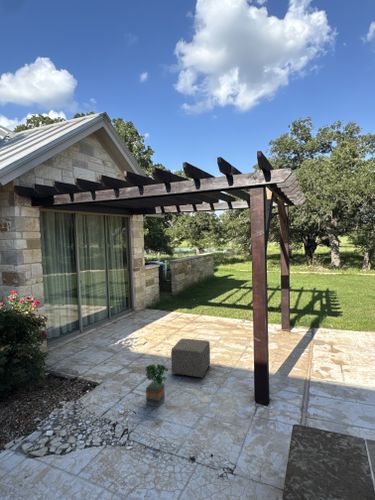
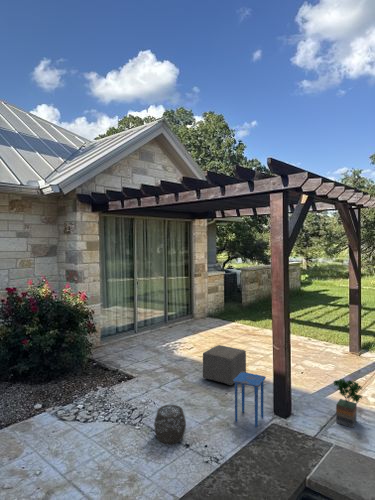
potted tree: present [145,364,168,407] -> present [334,379,362,428]
side table: none [222,366,248,419] -> present [233,372,266,427]
woven basket: none [152,415,186,462] -> present [154,405,186,444]

